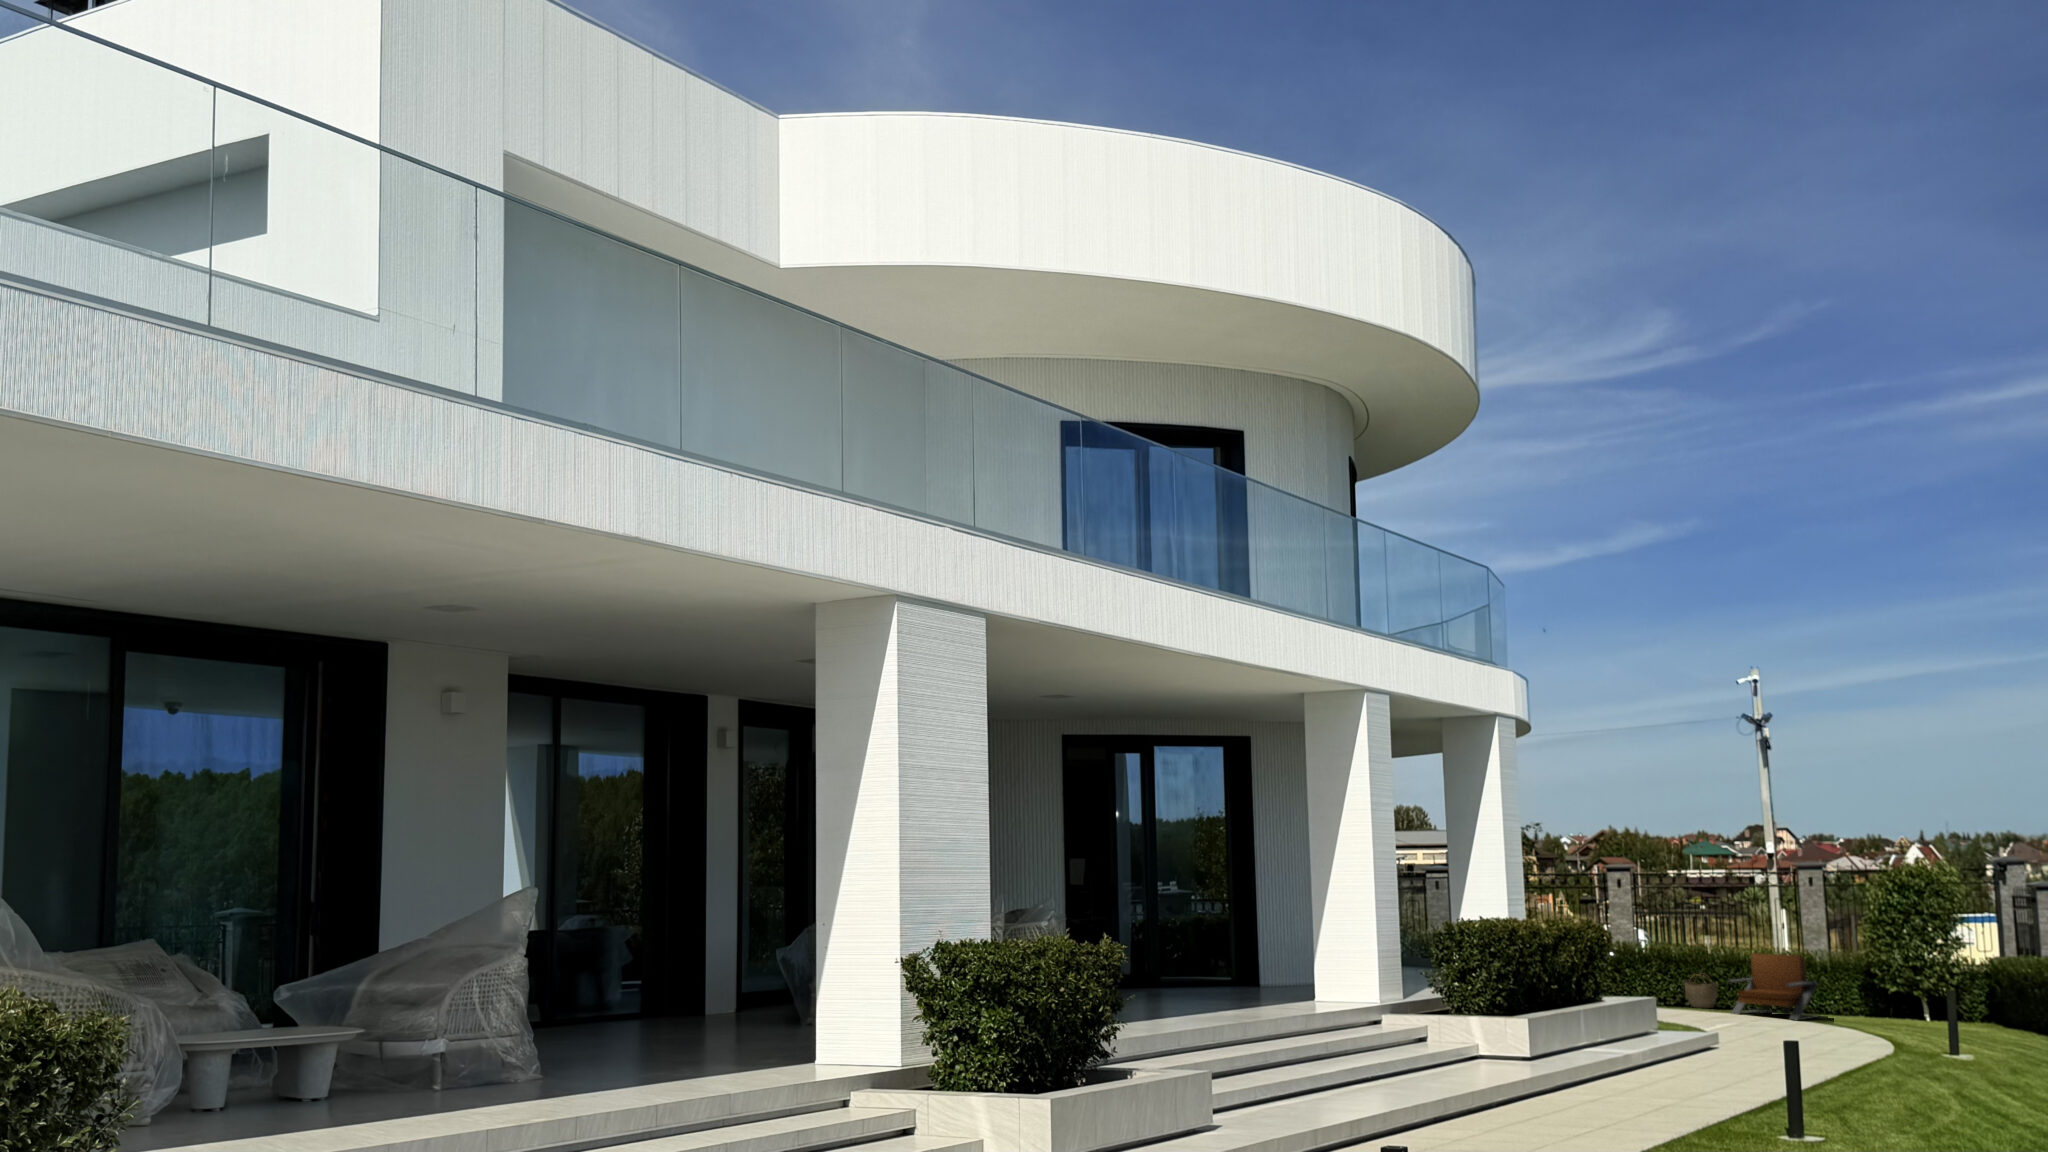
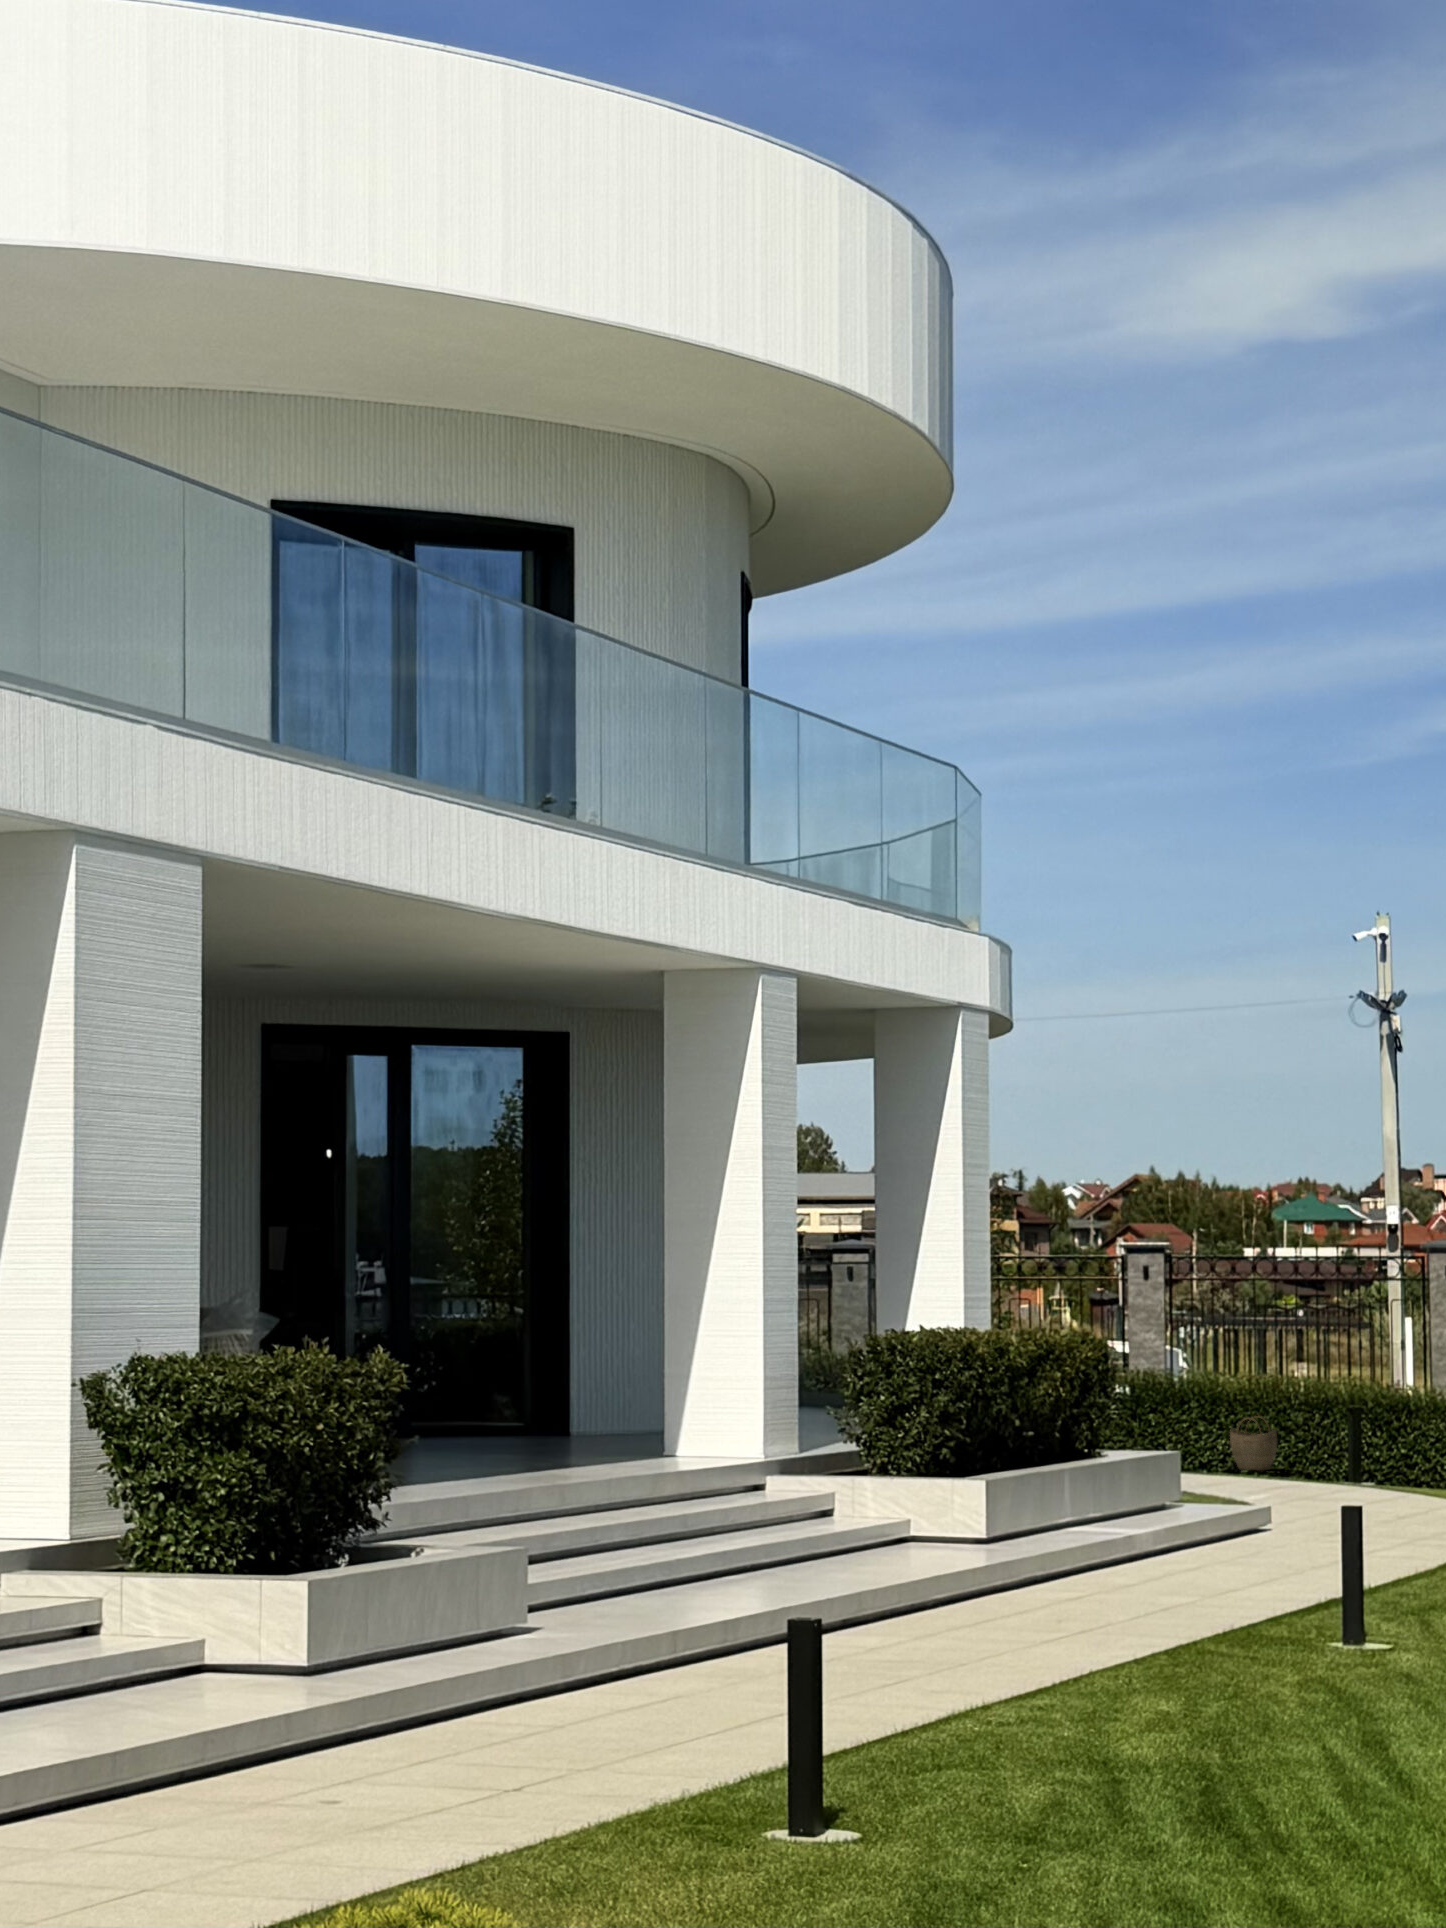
lounge chair: present [1729,953,1820,1020] -> none [1292,1383,1424,1484]

